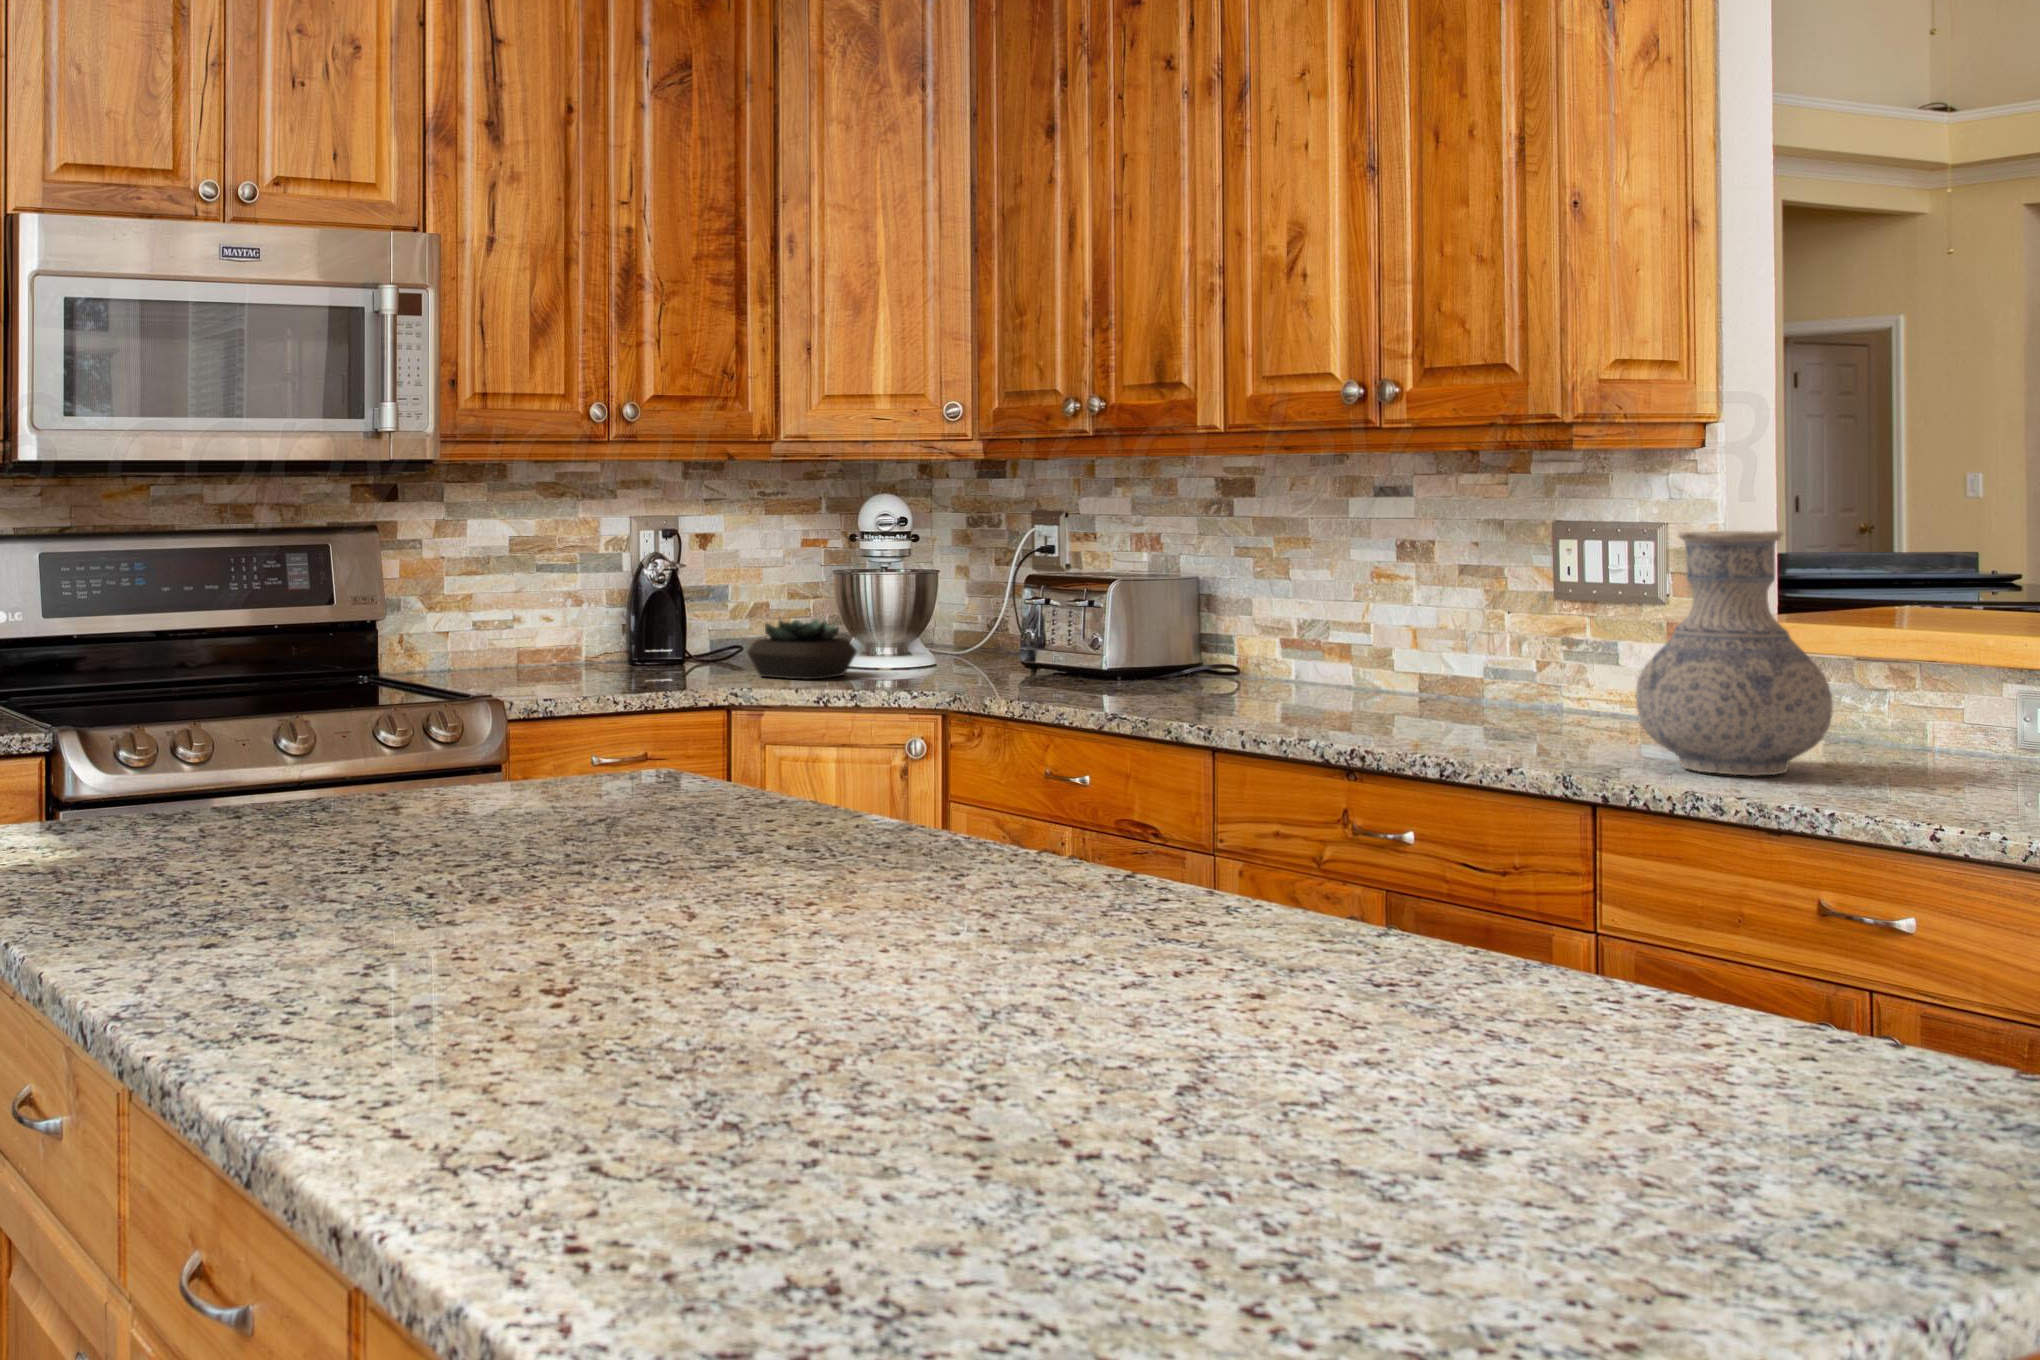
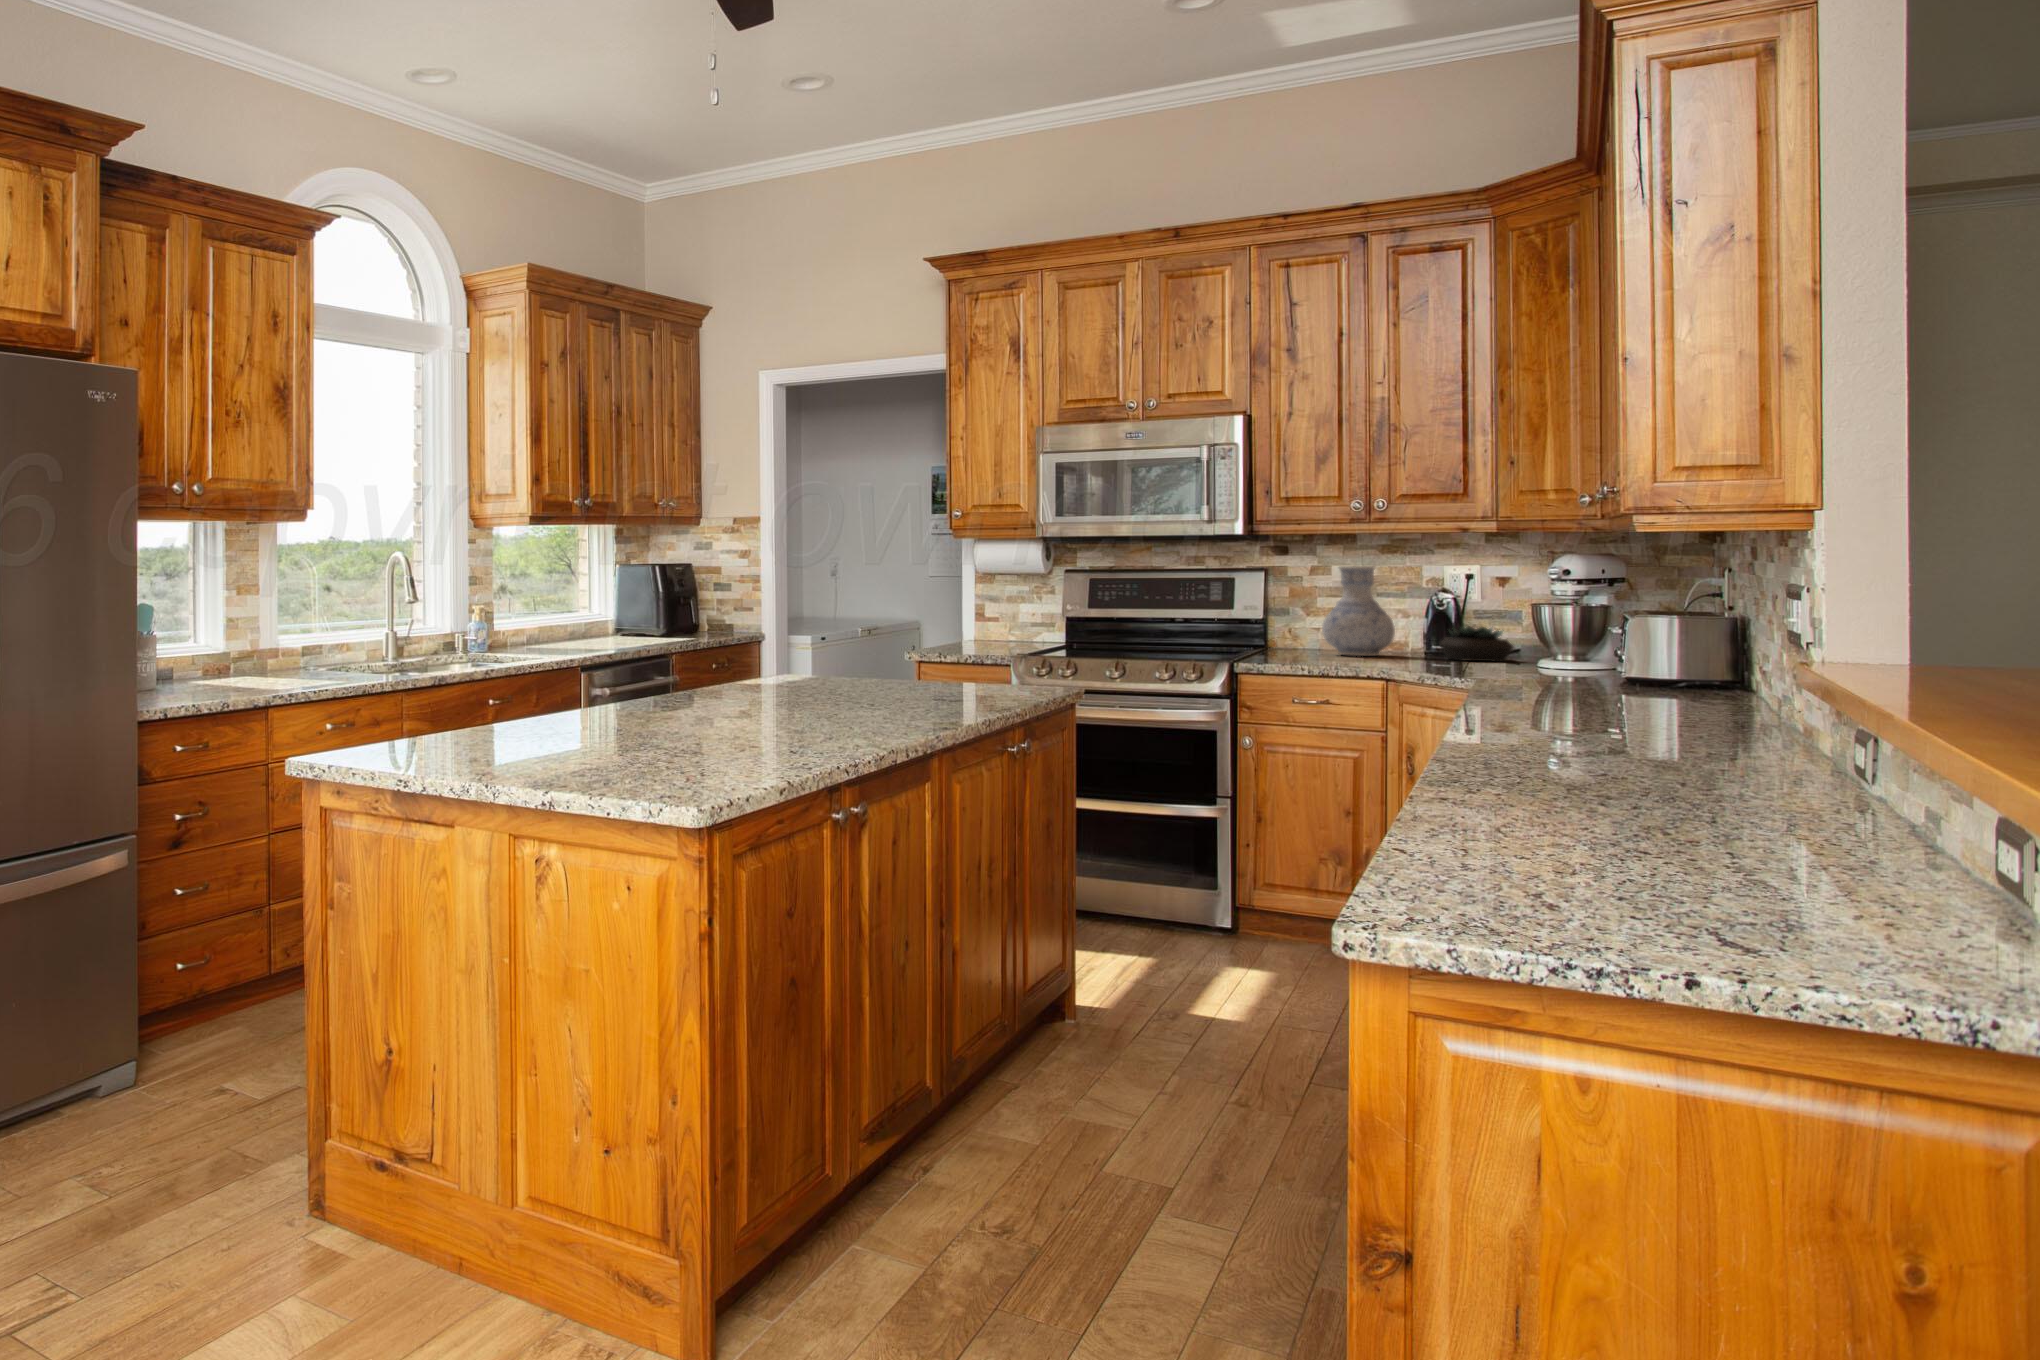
vase: present [1636,531,1833,776] -> present [1322,566,1395,656]

